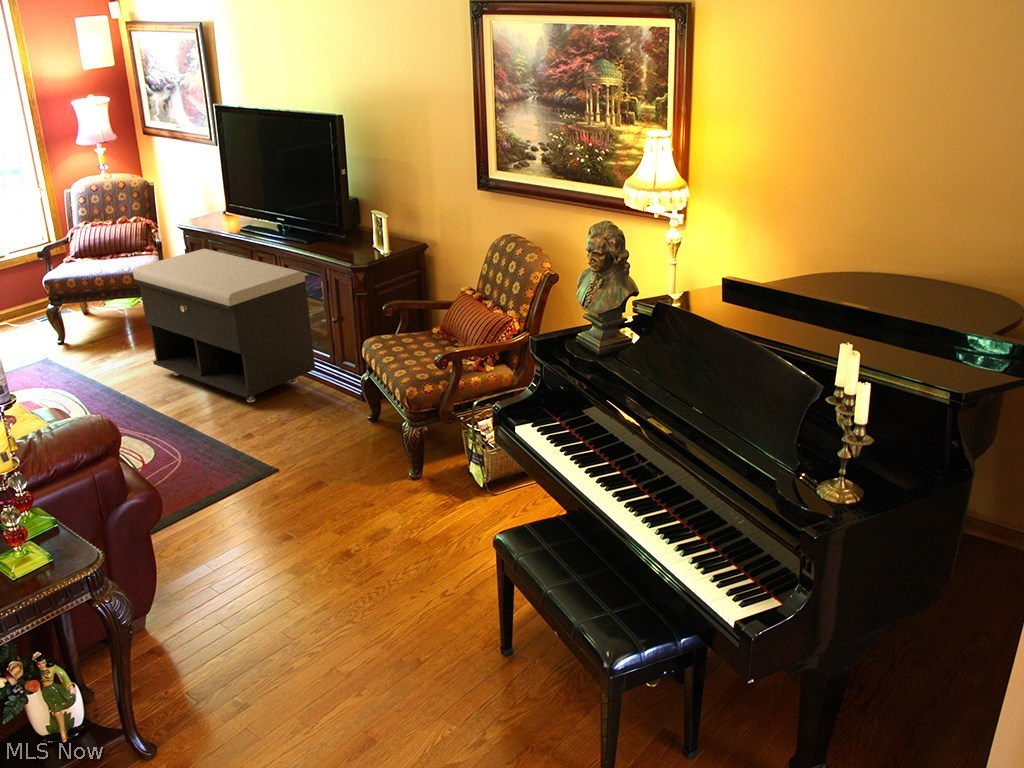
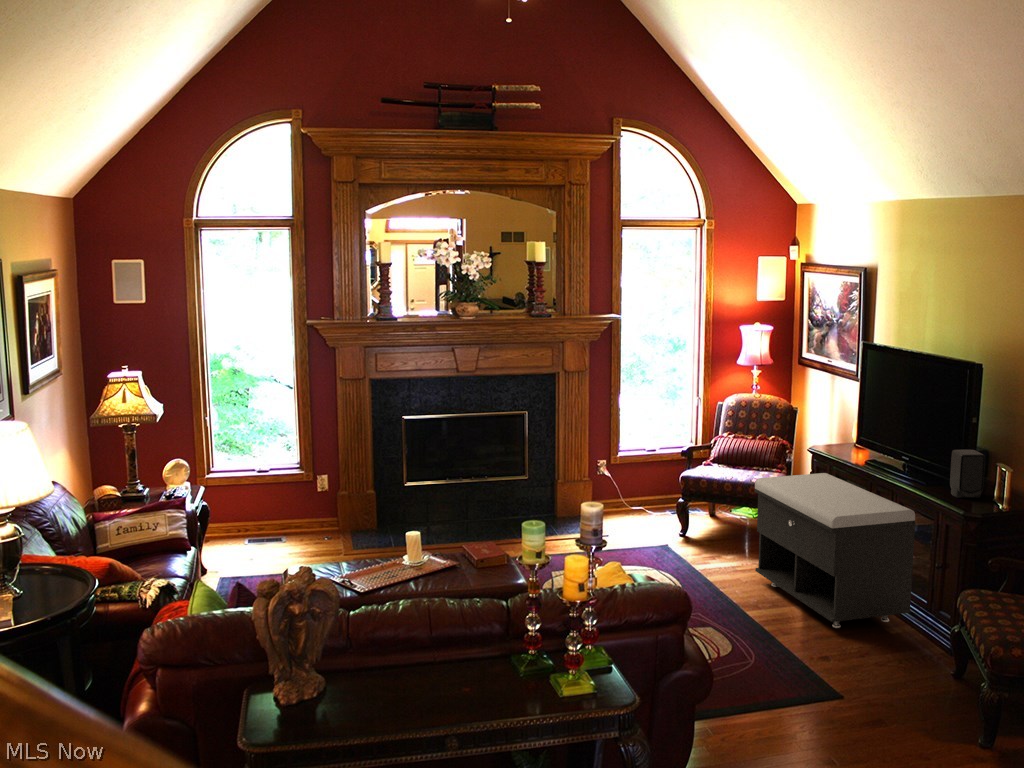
speaker: none [328,202,362,252] -> present [950,450,985,498]

